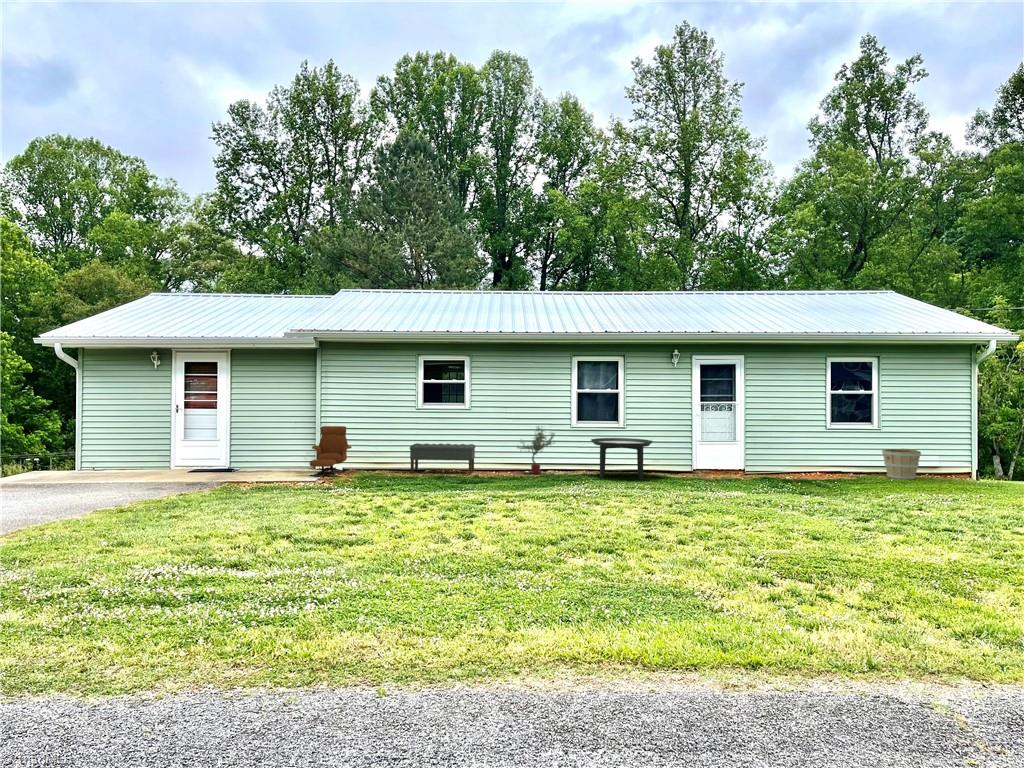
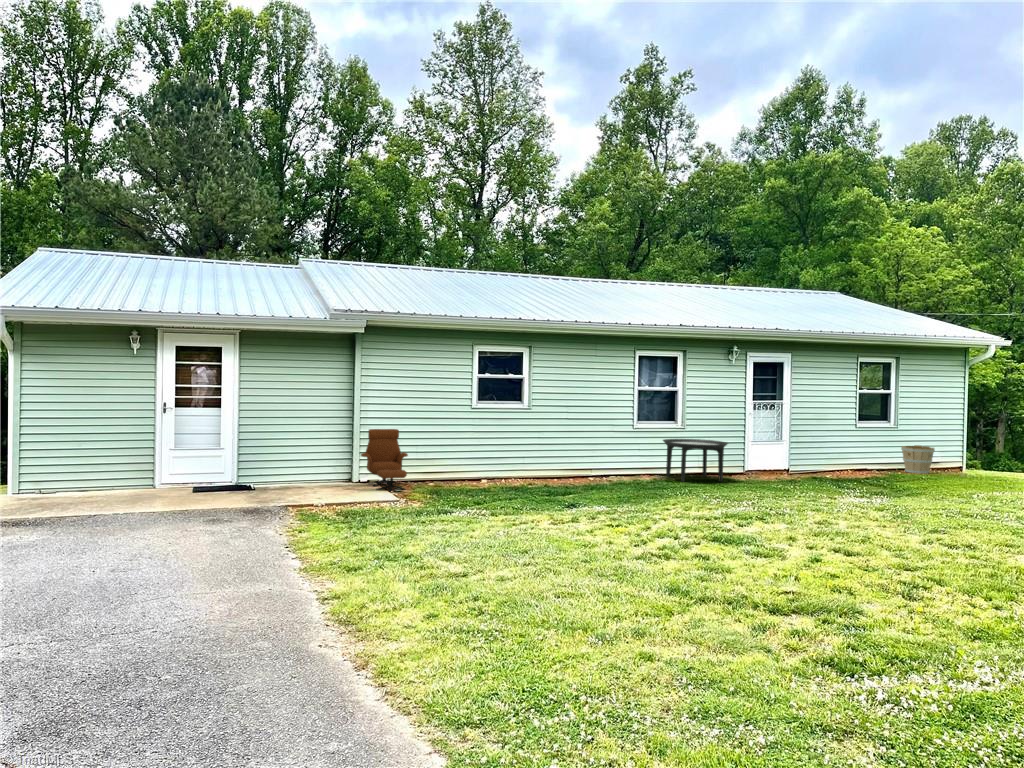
potted tree: present [517,426,555,474] -> none [586,426,628,479]
bench: present [410,443,475,474] -> none [471,448,547,483]

